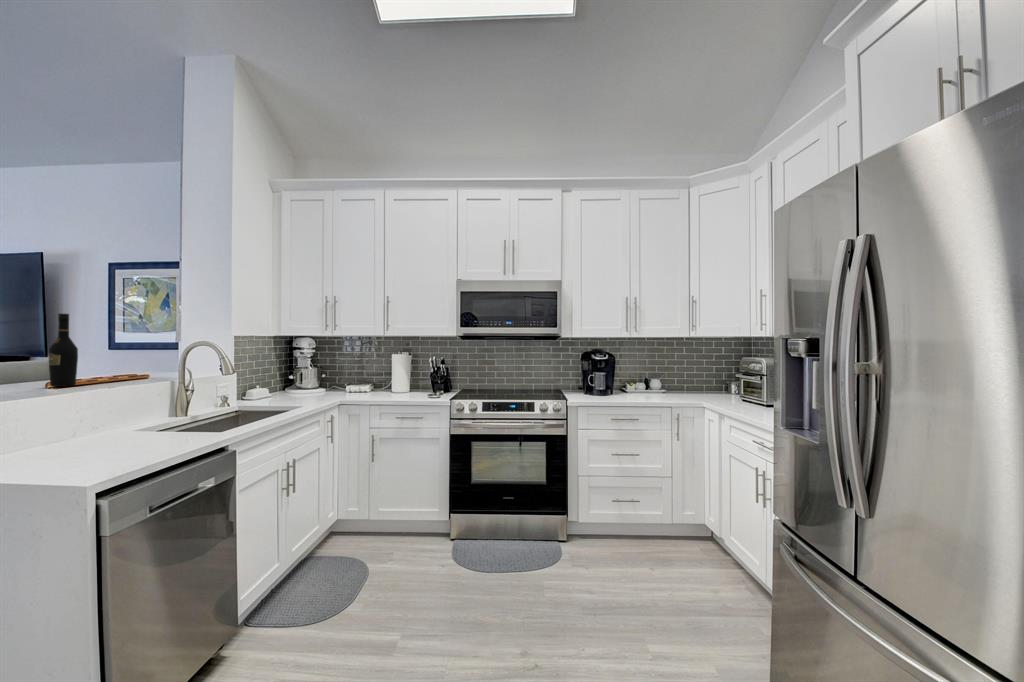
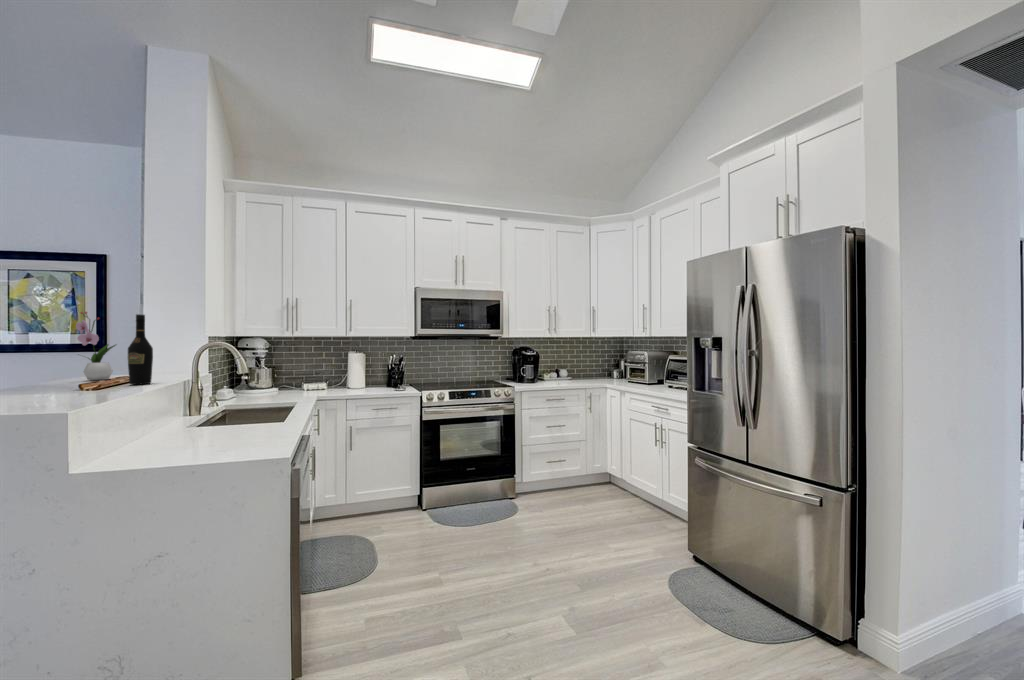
flower arrangement: none [85,313,121,378] -> present [76,312,115,380]

